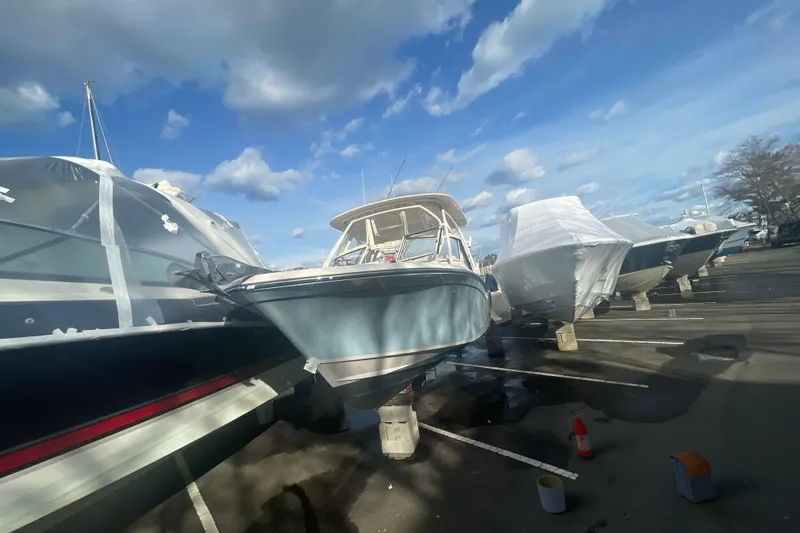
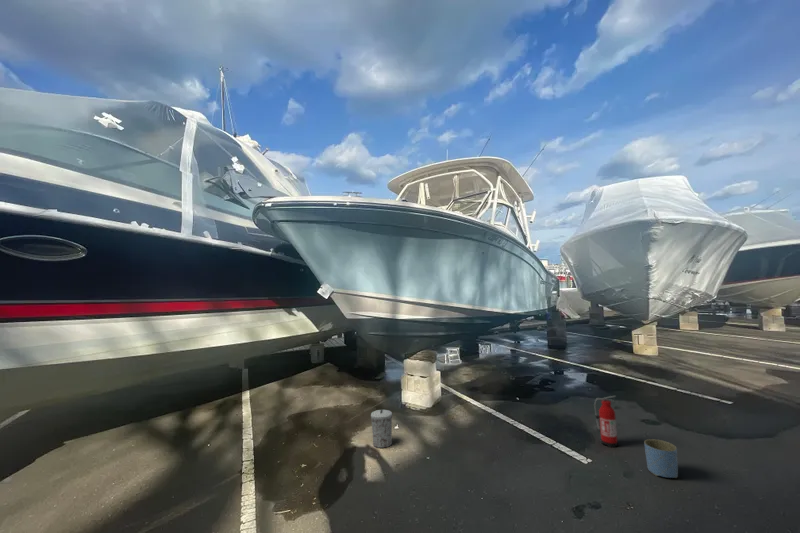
backpack: present [670,451,717,503] -> none [704,452,761,512]
trash can: none [372,475,398,520] -> present [371,410,392,448]
planter: present [537,475,566,513] -> present [644,439,678,478]

